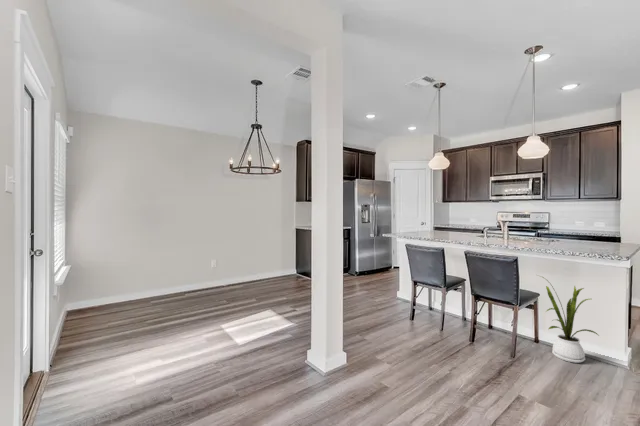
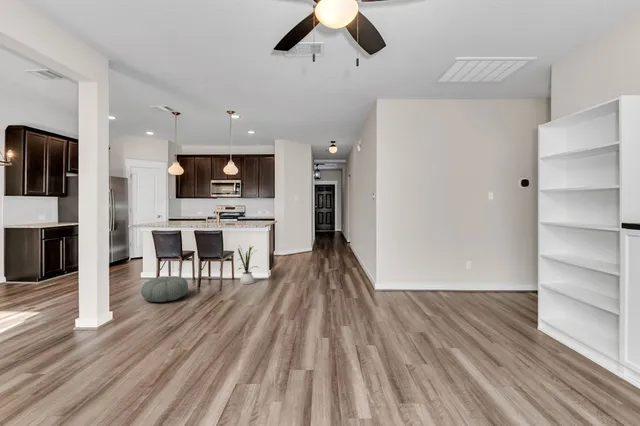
pouf: none [387,315,455,361] -> present [141,276,188,302]

